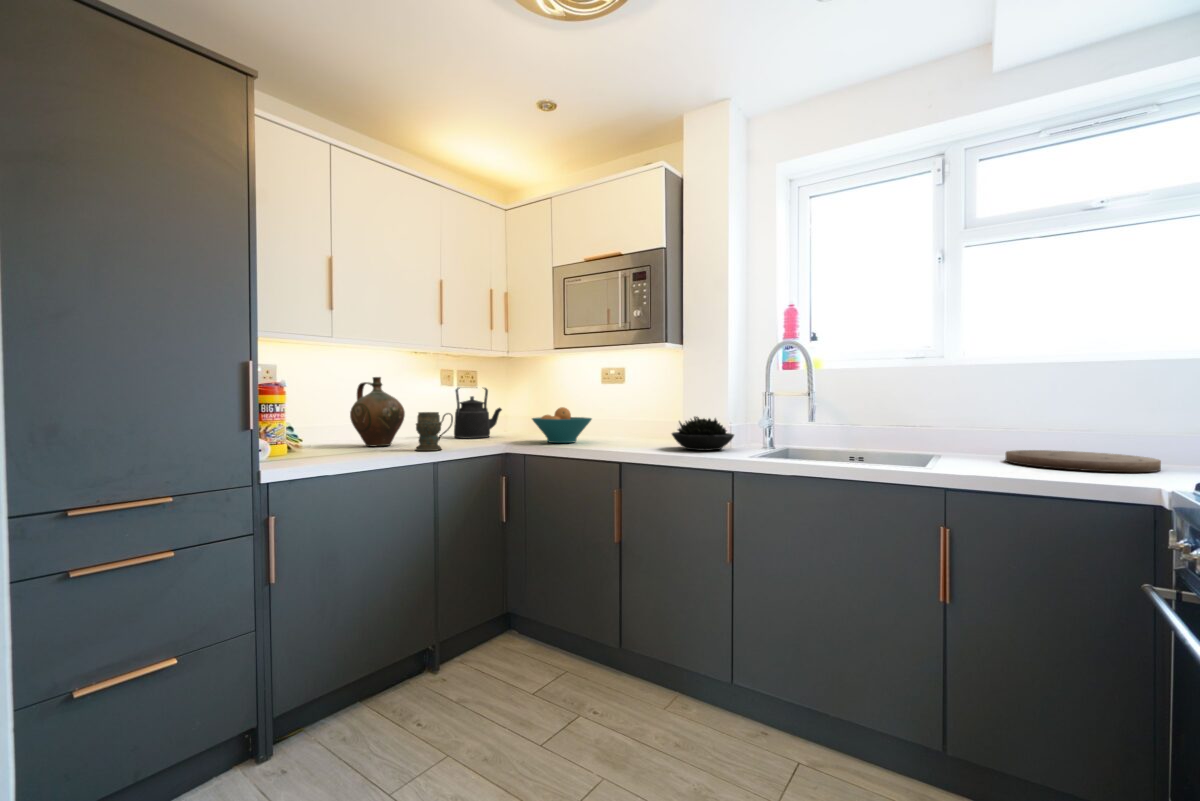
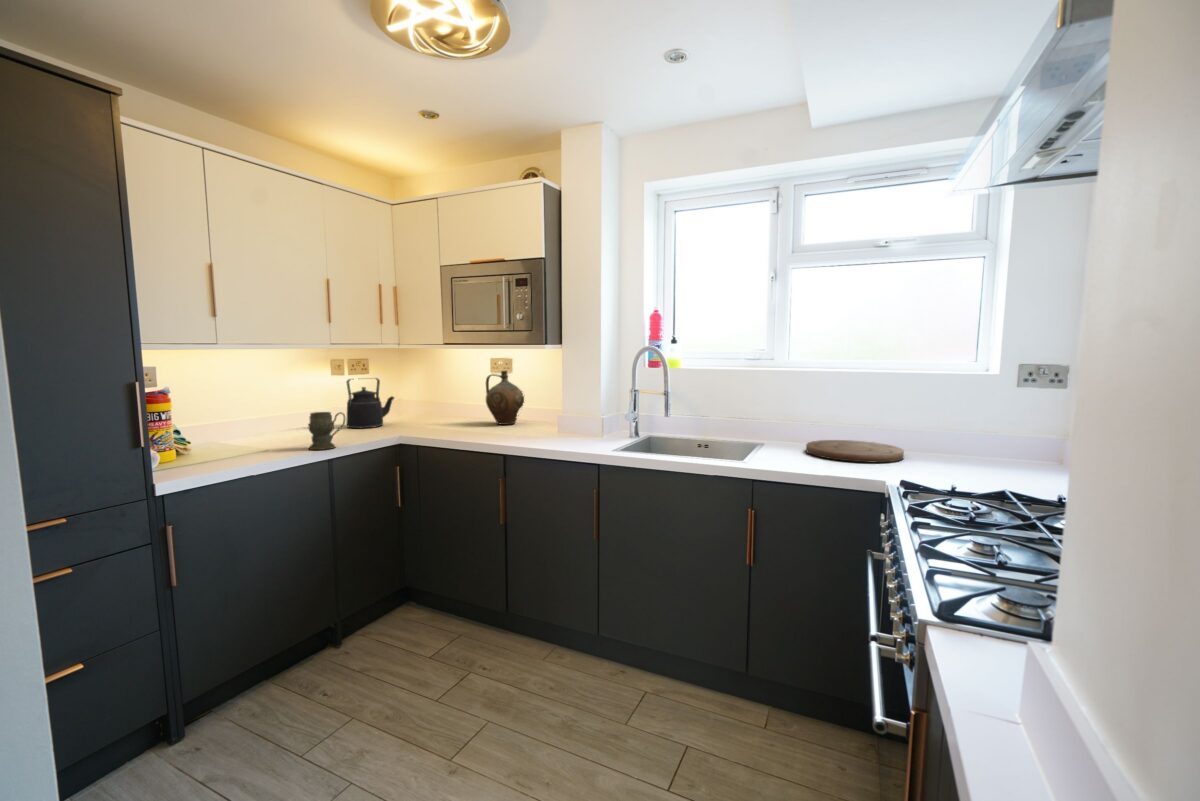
ceramic jug: present [350,377,405,446] -> present [486,371,524,425]
fruit bowl: present [532,407,592,443] -> none [423,401,481,434]
succulent plant: present [672,417,734,451] -> none [550,412,604,443]

